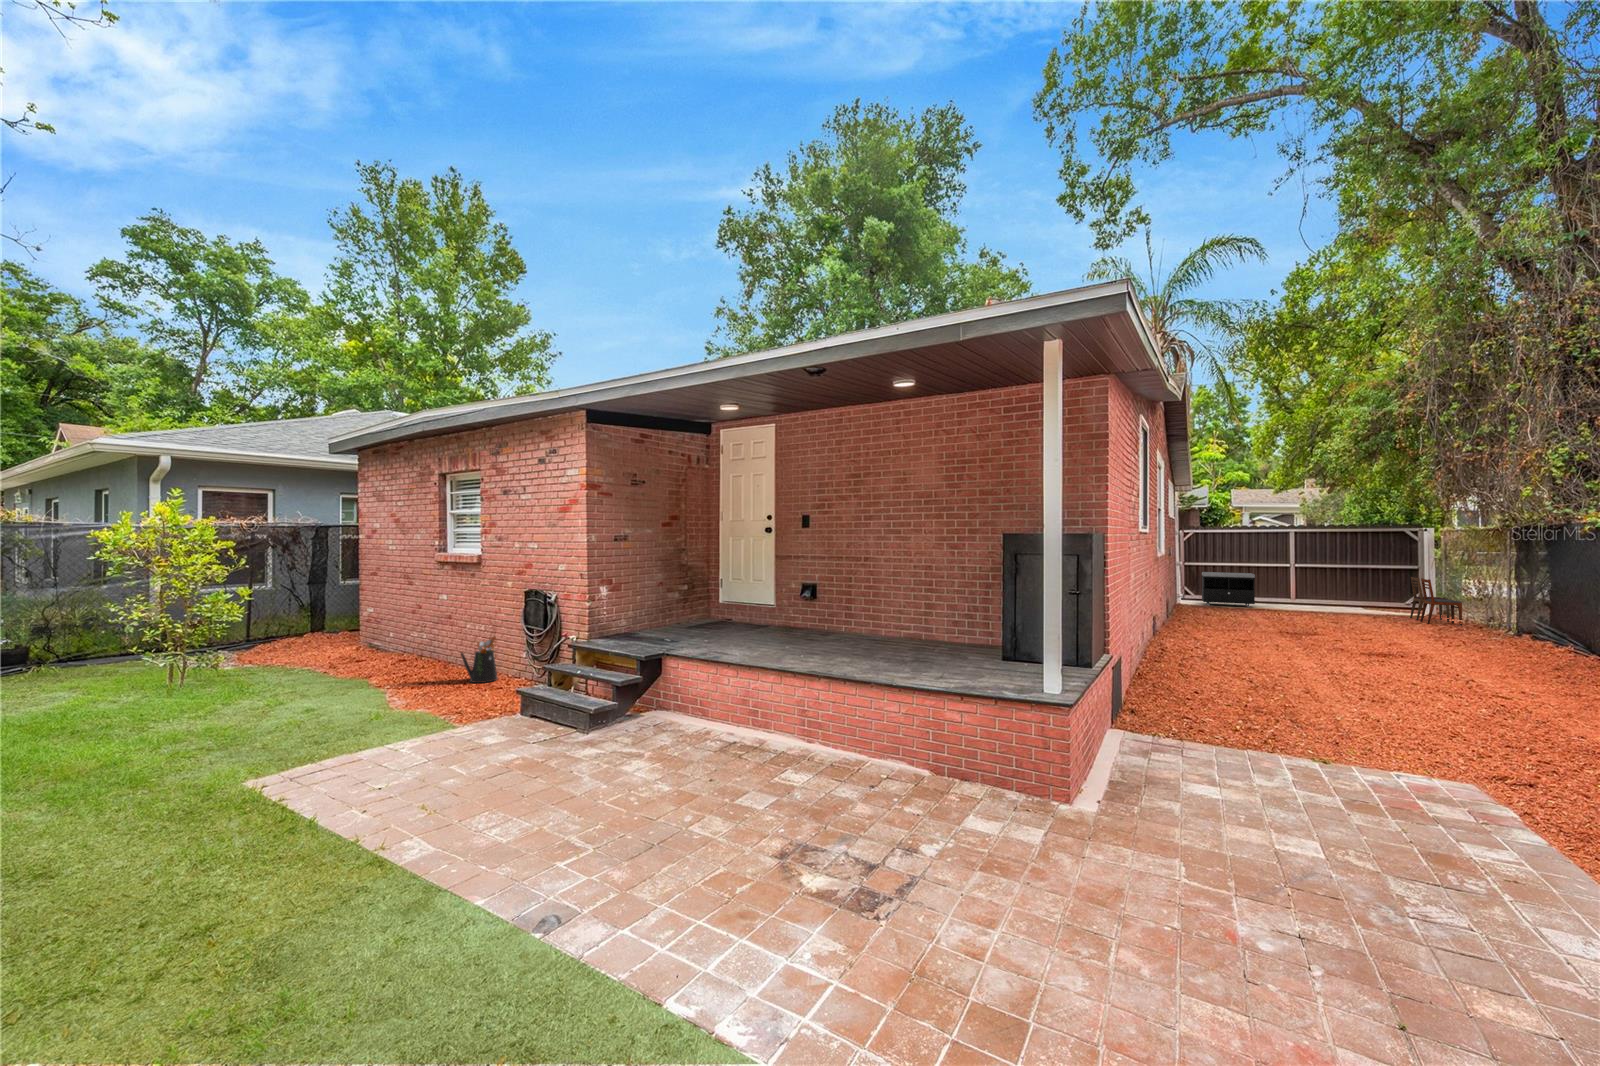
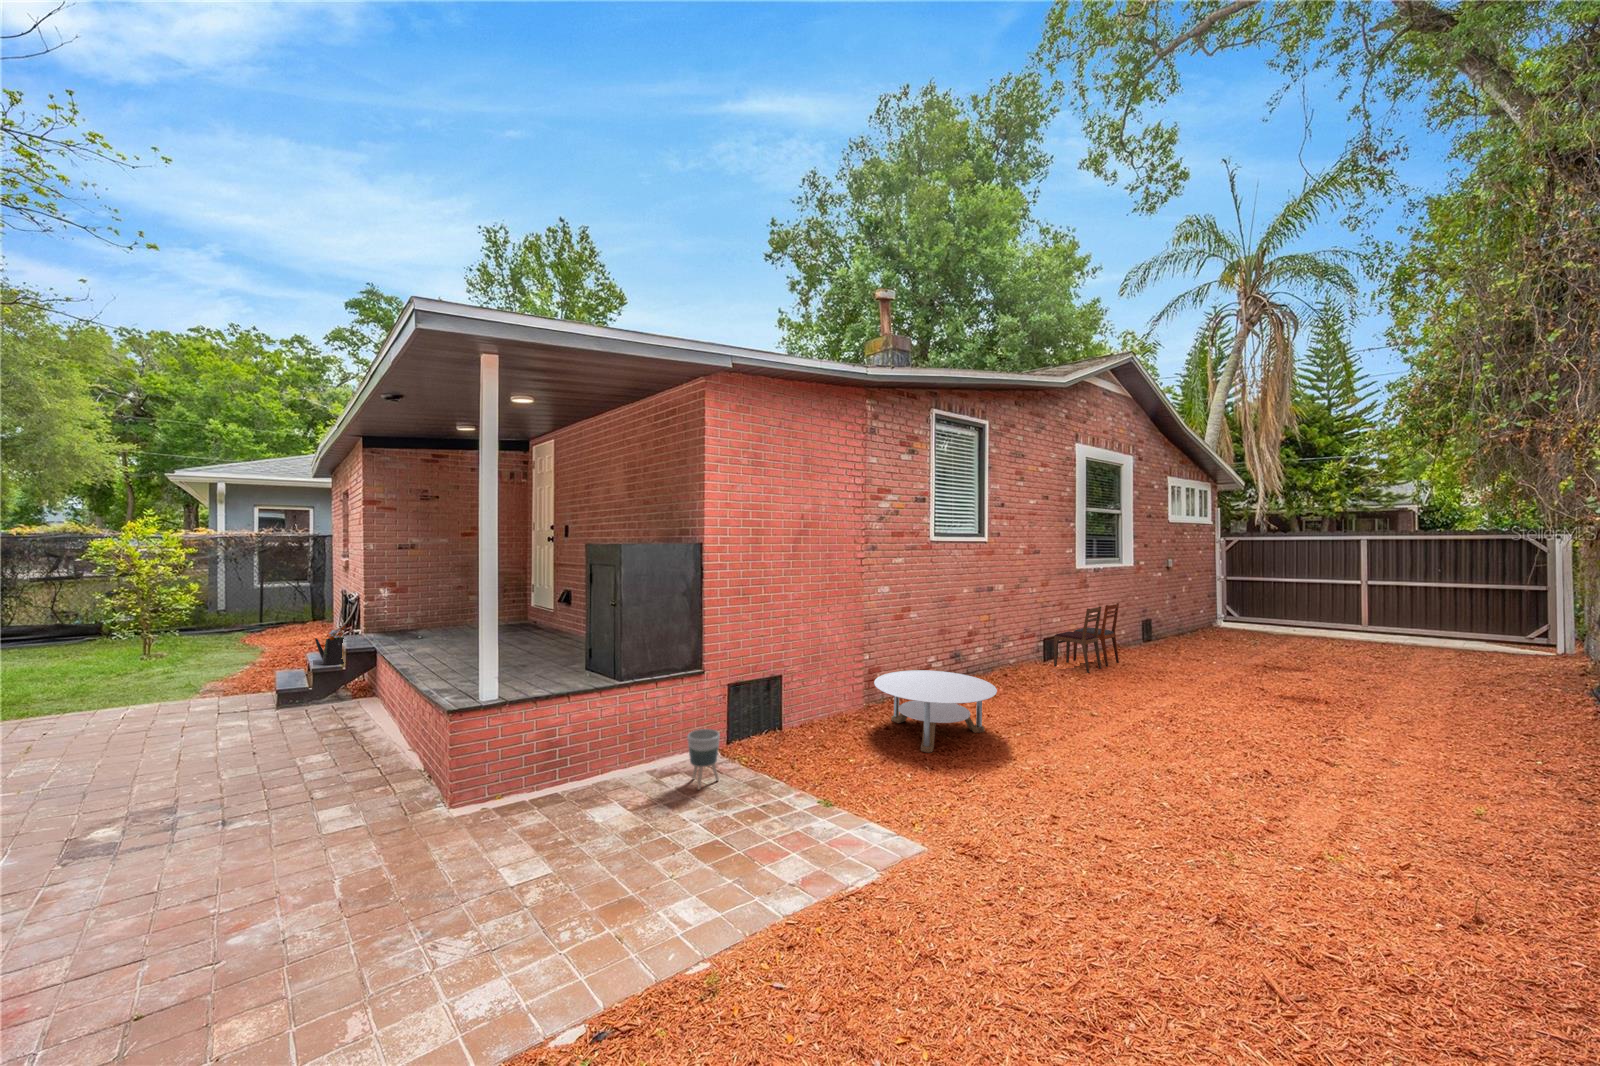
storage bench: present [1202,572,1255,607] -> none [1237,585,1307,631]
chair: present [1410,577,1462,626] -> present [1054,603,1119,673]
round table: none [1139,639,1257,699] -> present [874,670,997,752]
planter: none [1117,687,1149,738] -> present [687,729,720,789]

